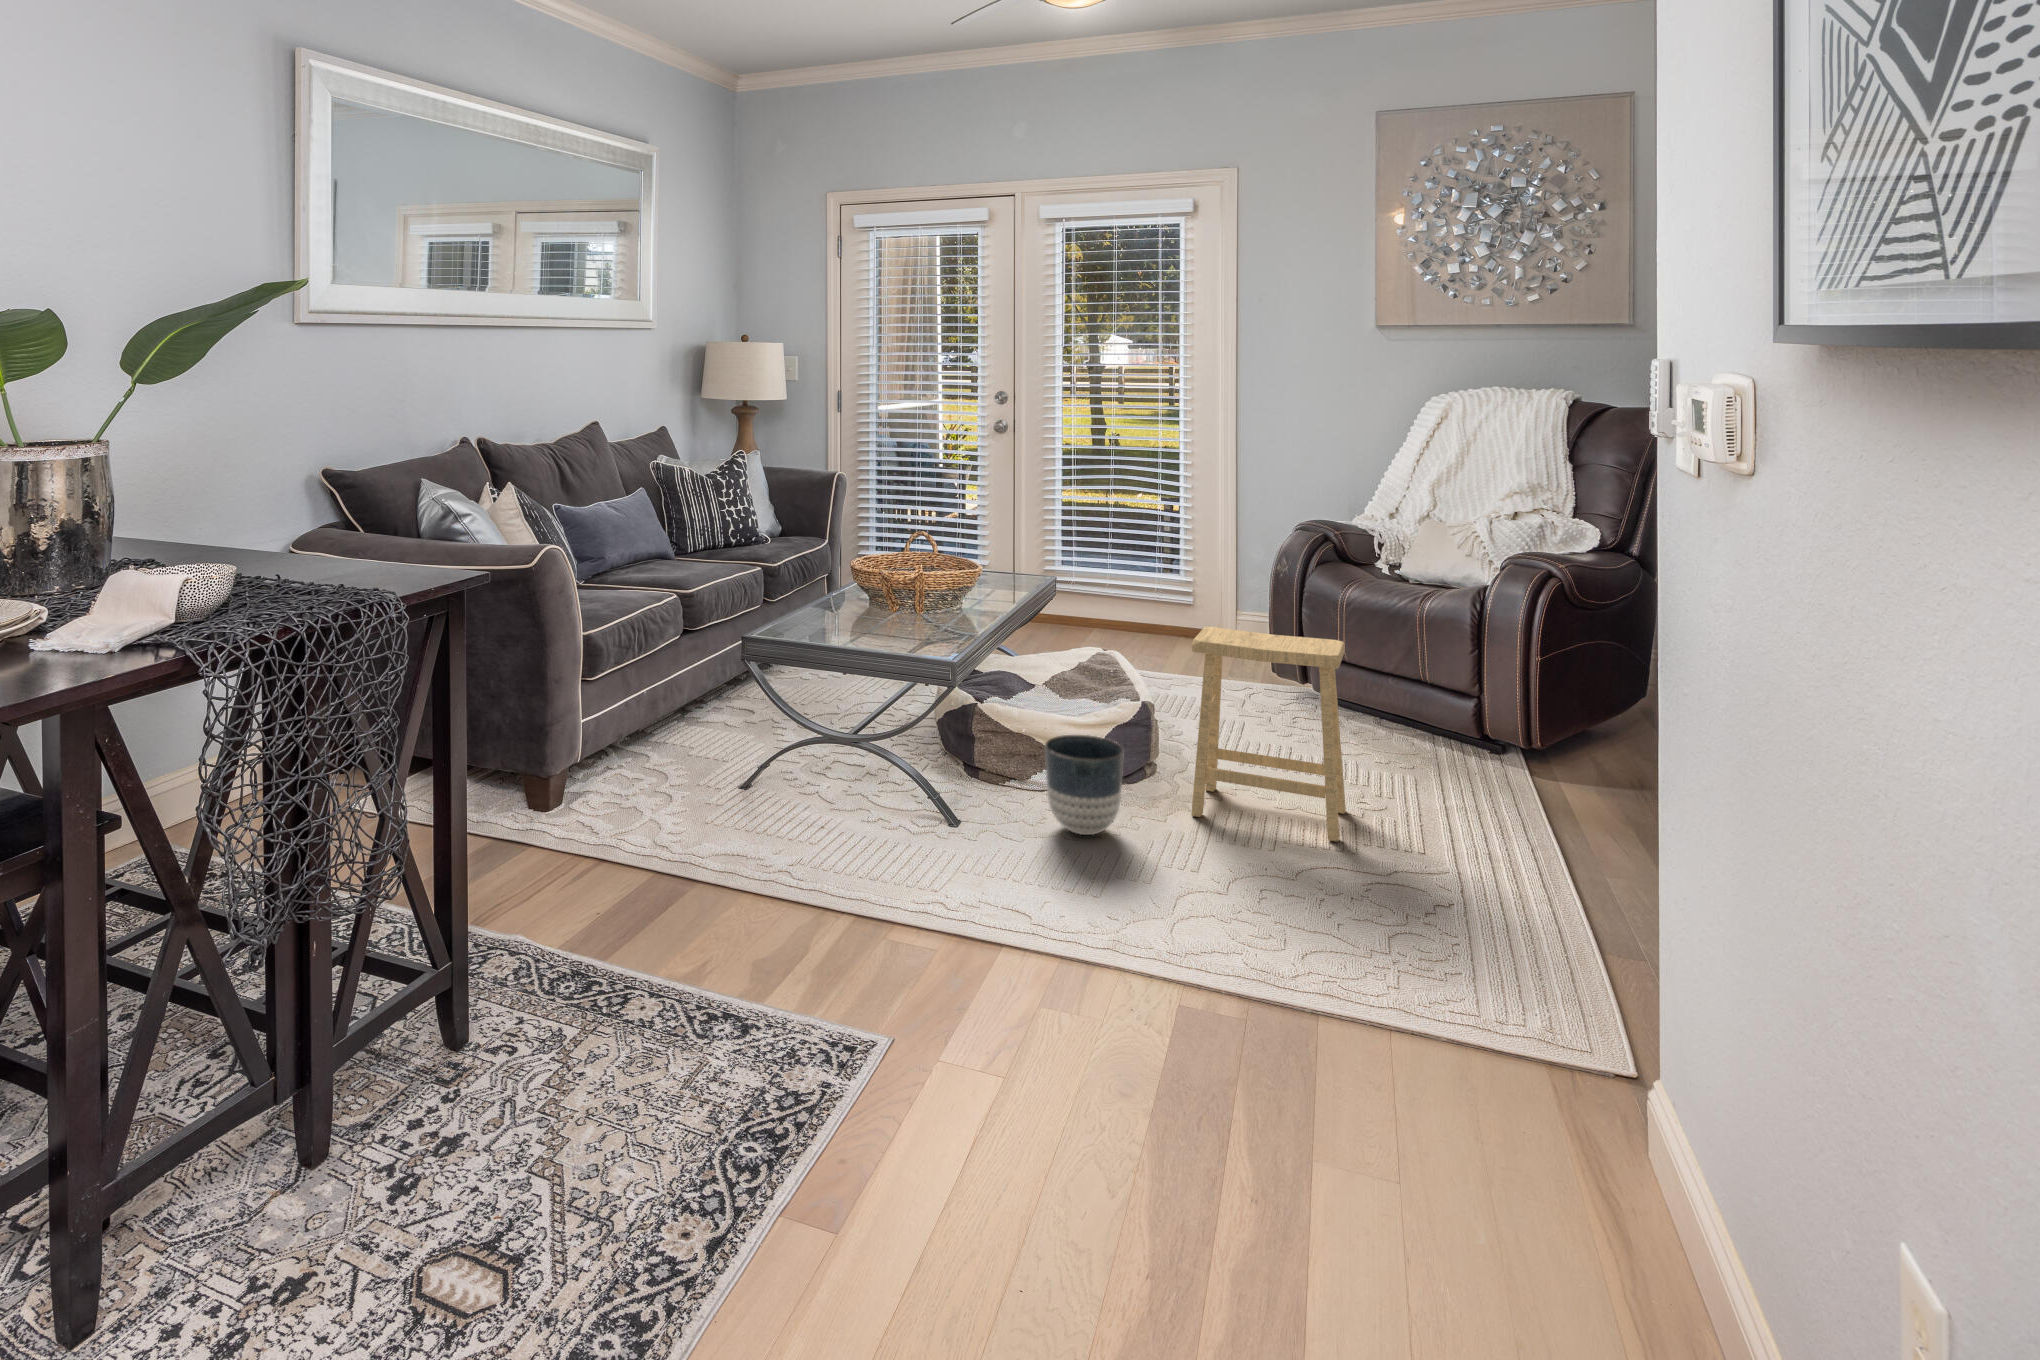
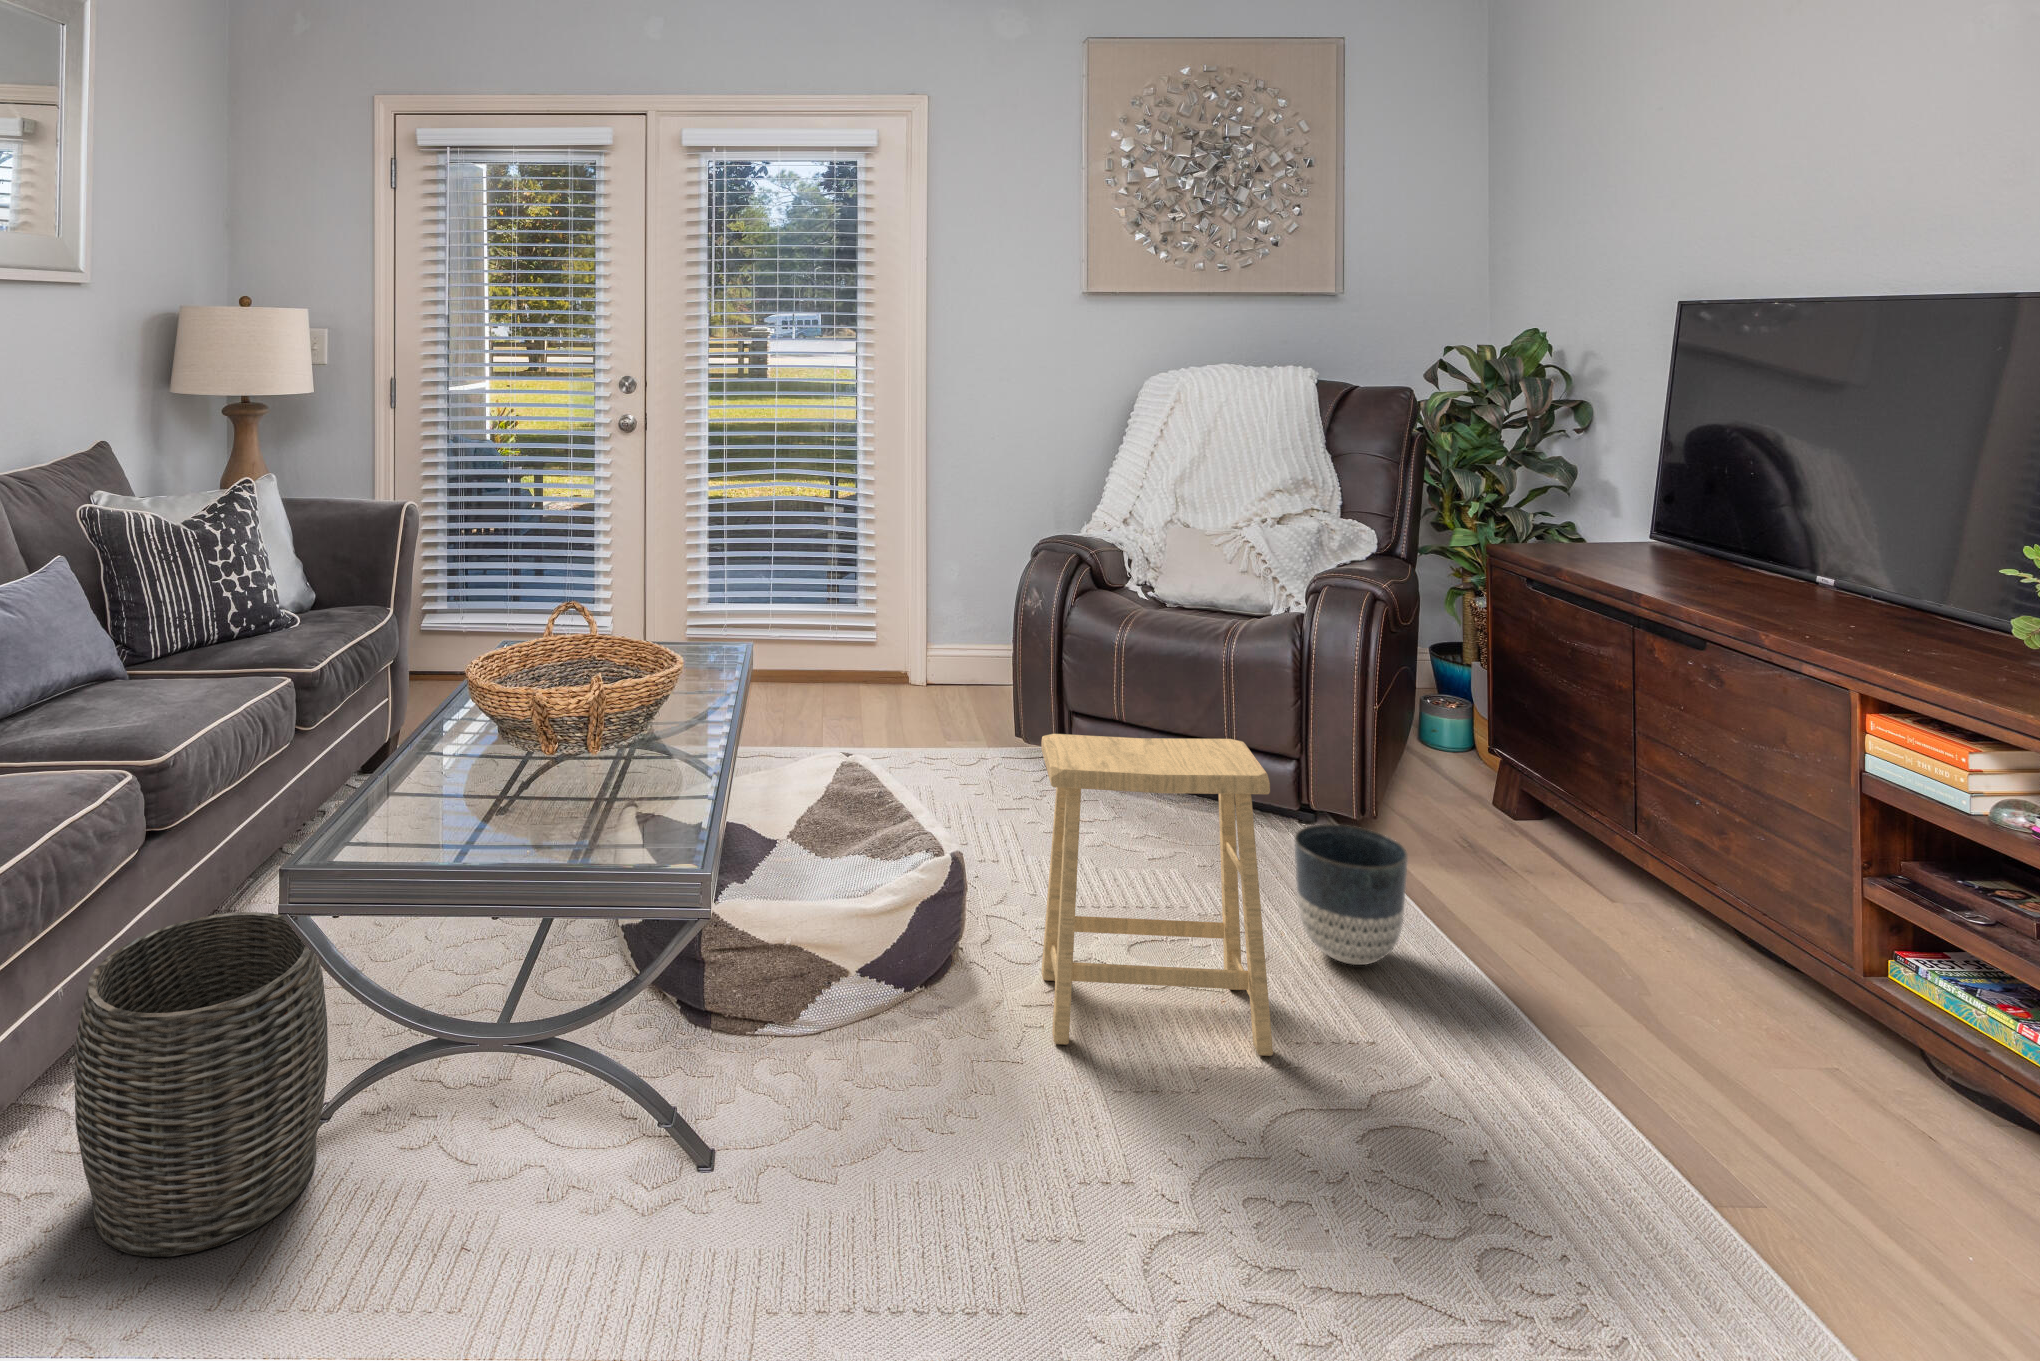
woven basket: none [648,663,763,811] -> present [74,912,328,1257]
planter: present [1045,735,1124,835] -> present [1294,824,1408,965]

